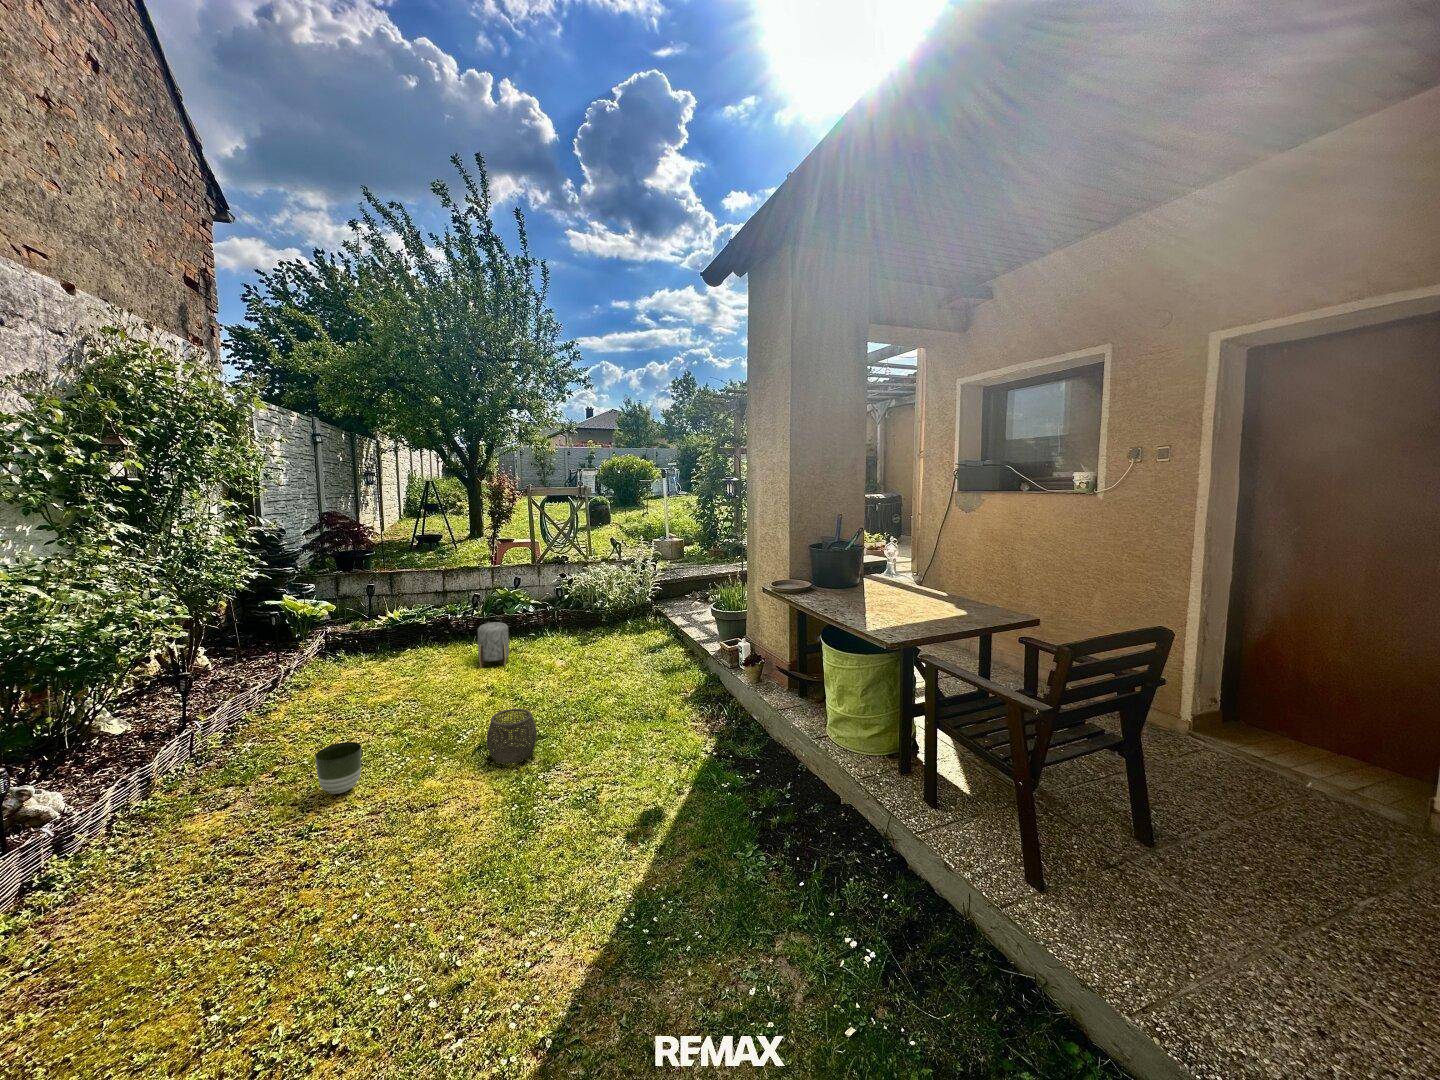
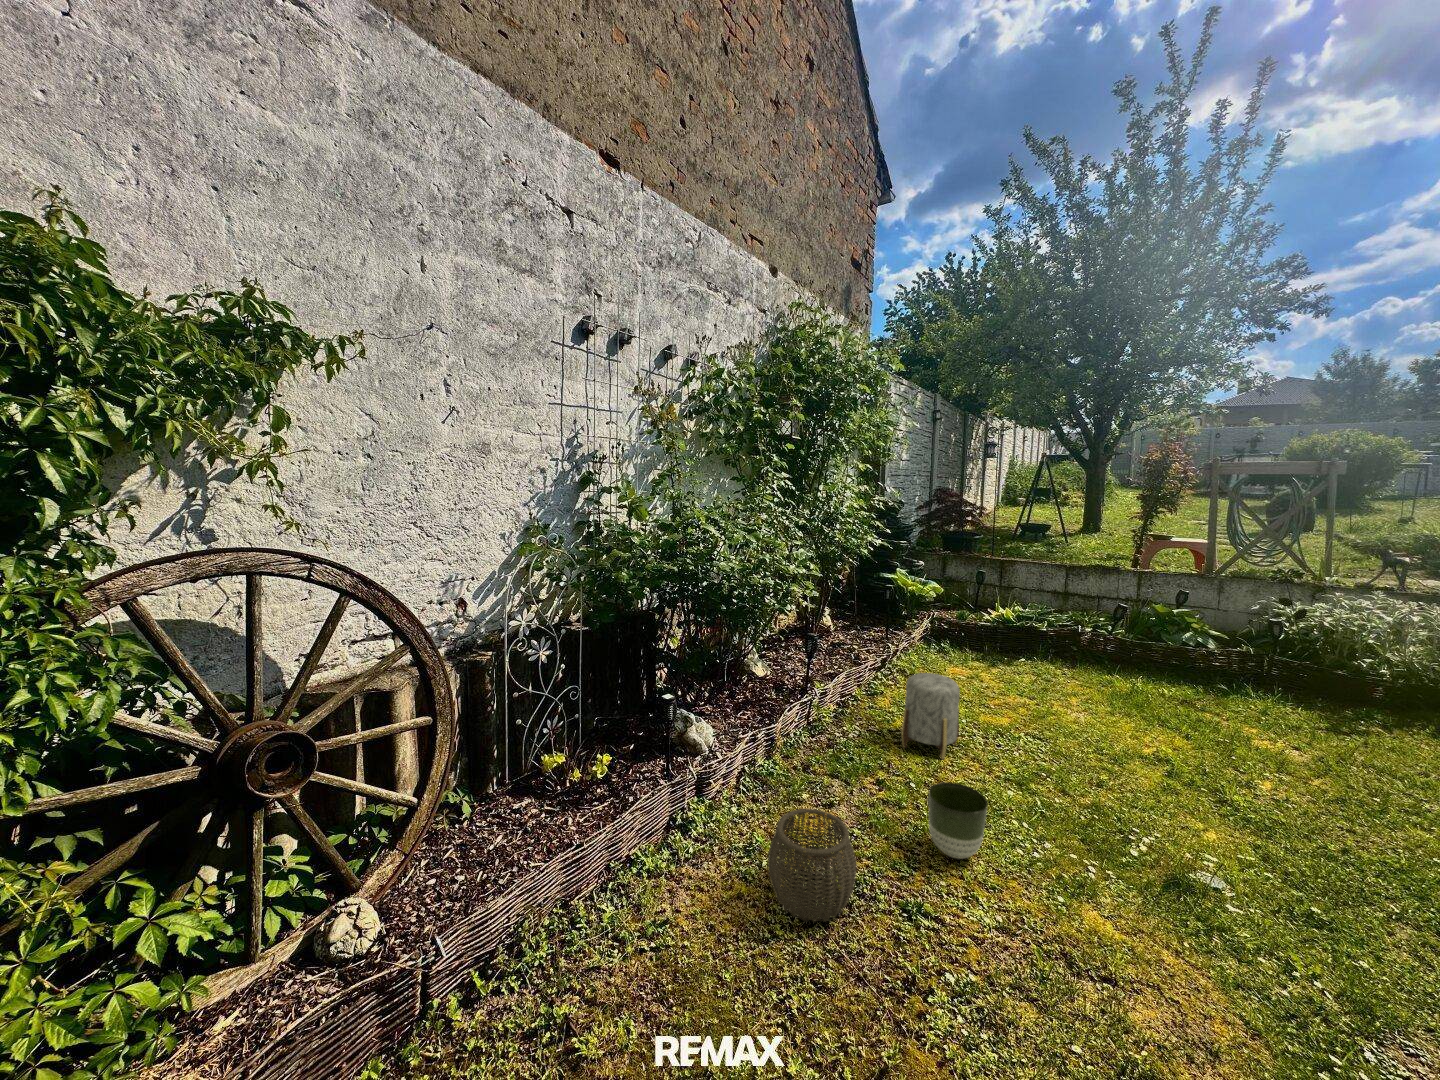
stool: present [478,622,509,668] -> present [901,673,960,759]
woven basket: present [487,709,537,764] -> present [768,809,856,922]

